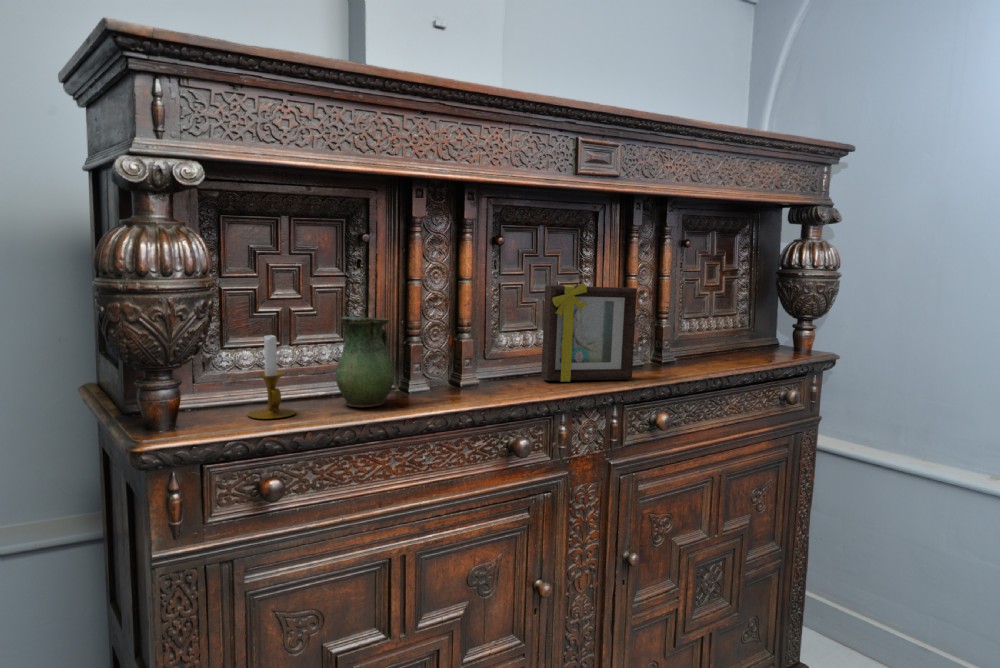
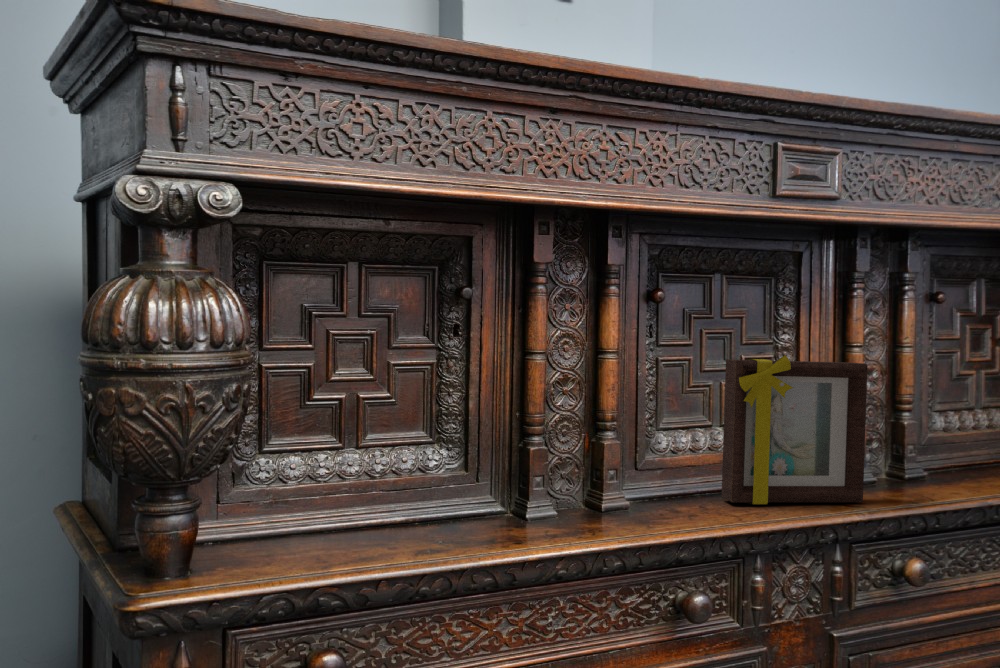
pitcher: present [336,316,394,407] -> none [423,406,507,544]
candlestick: present [247,335,296,419] -> none [293,434,364,560]

